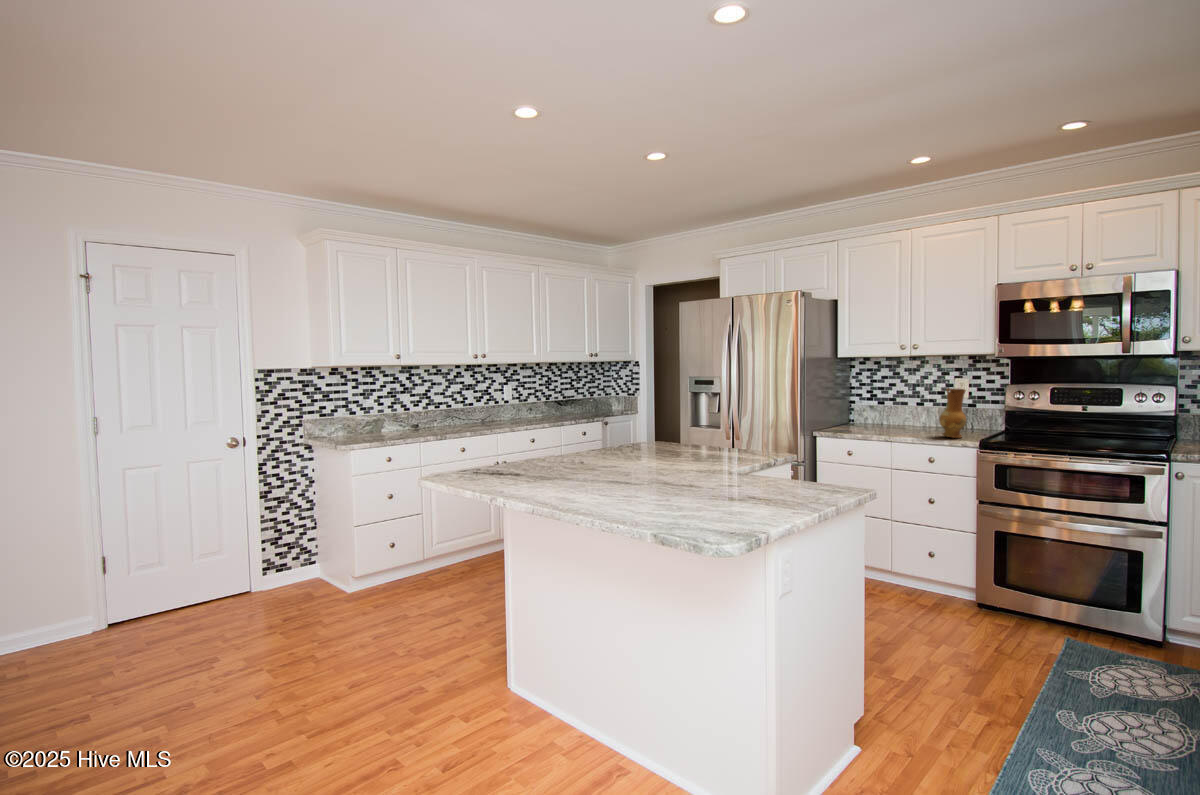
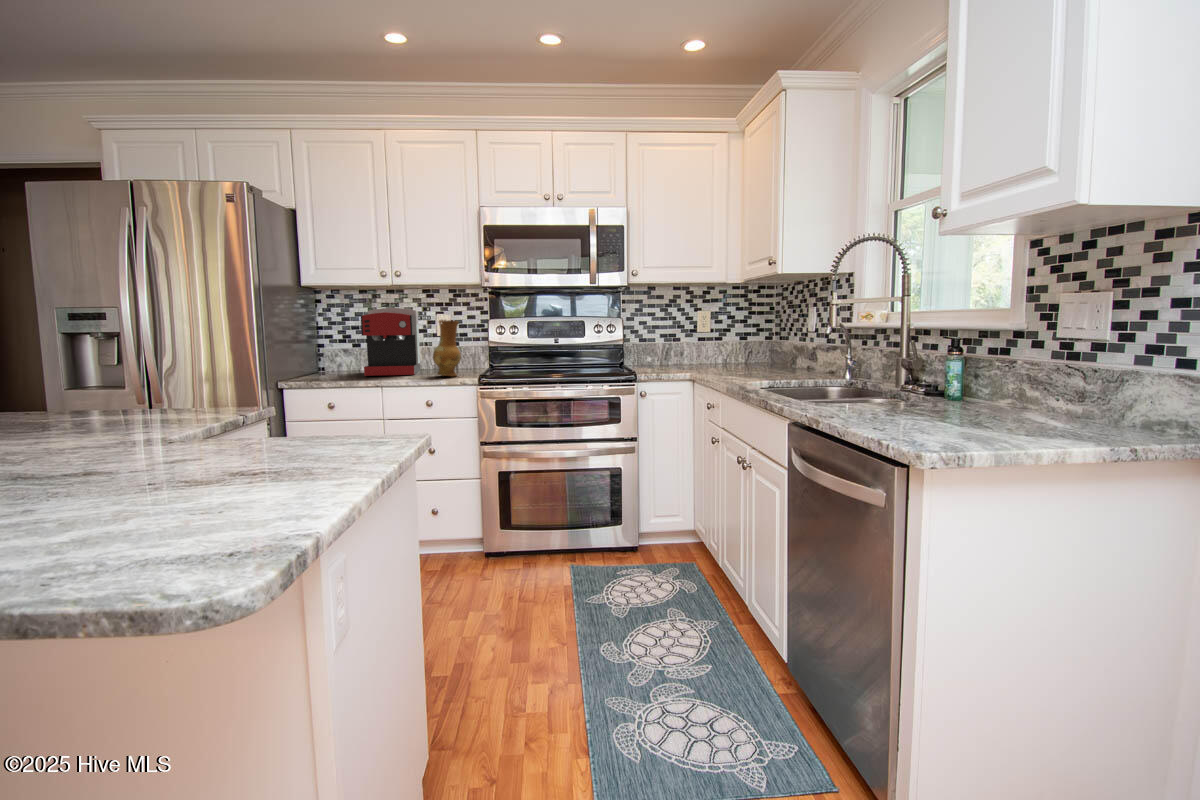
coffee maker: none [881,374,935,433] -> present [361,308,420,376]

